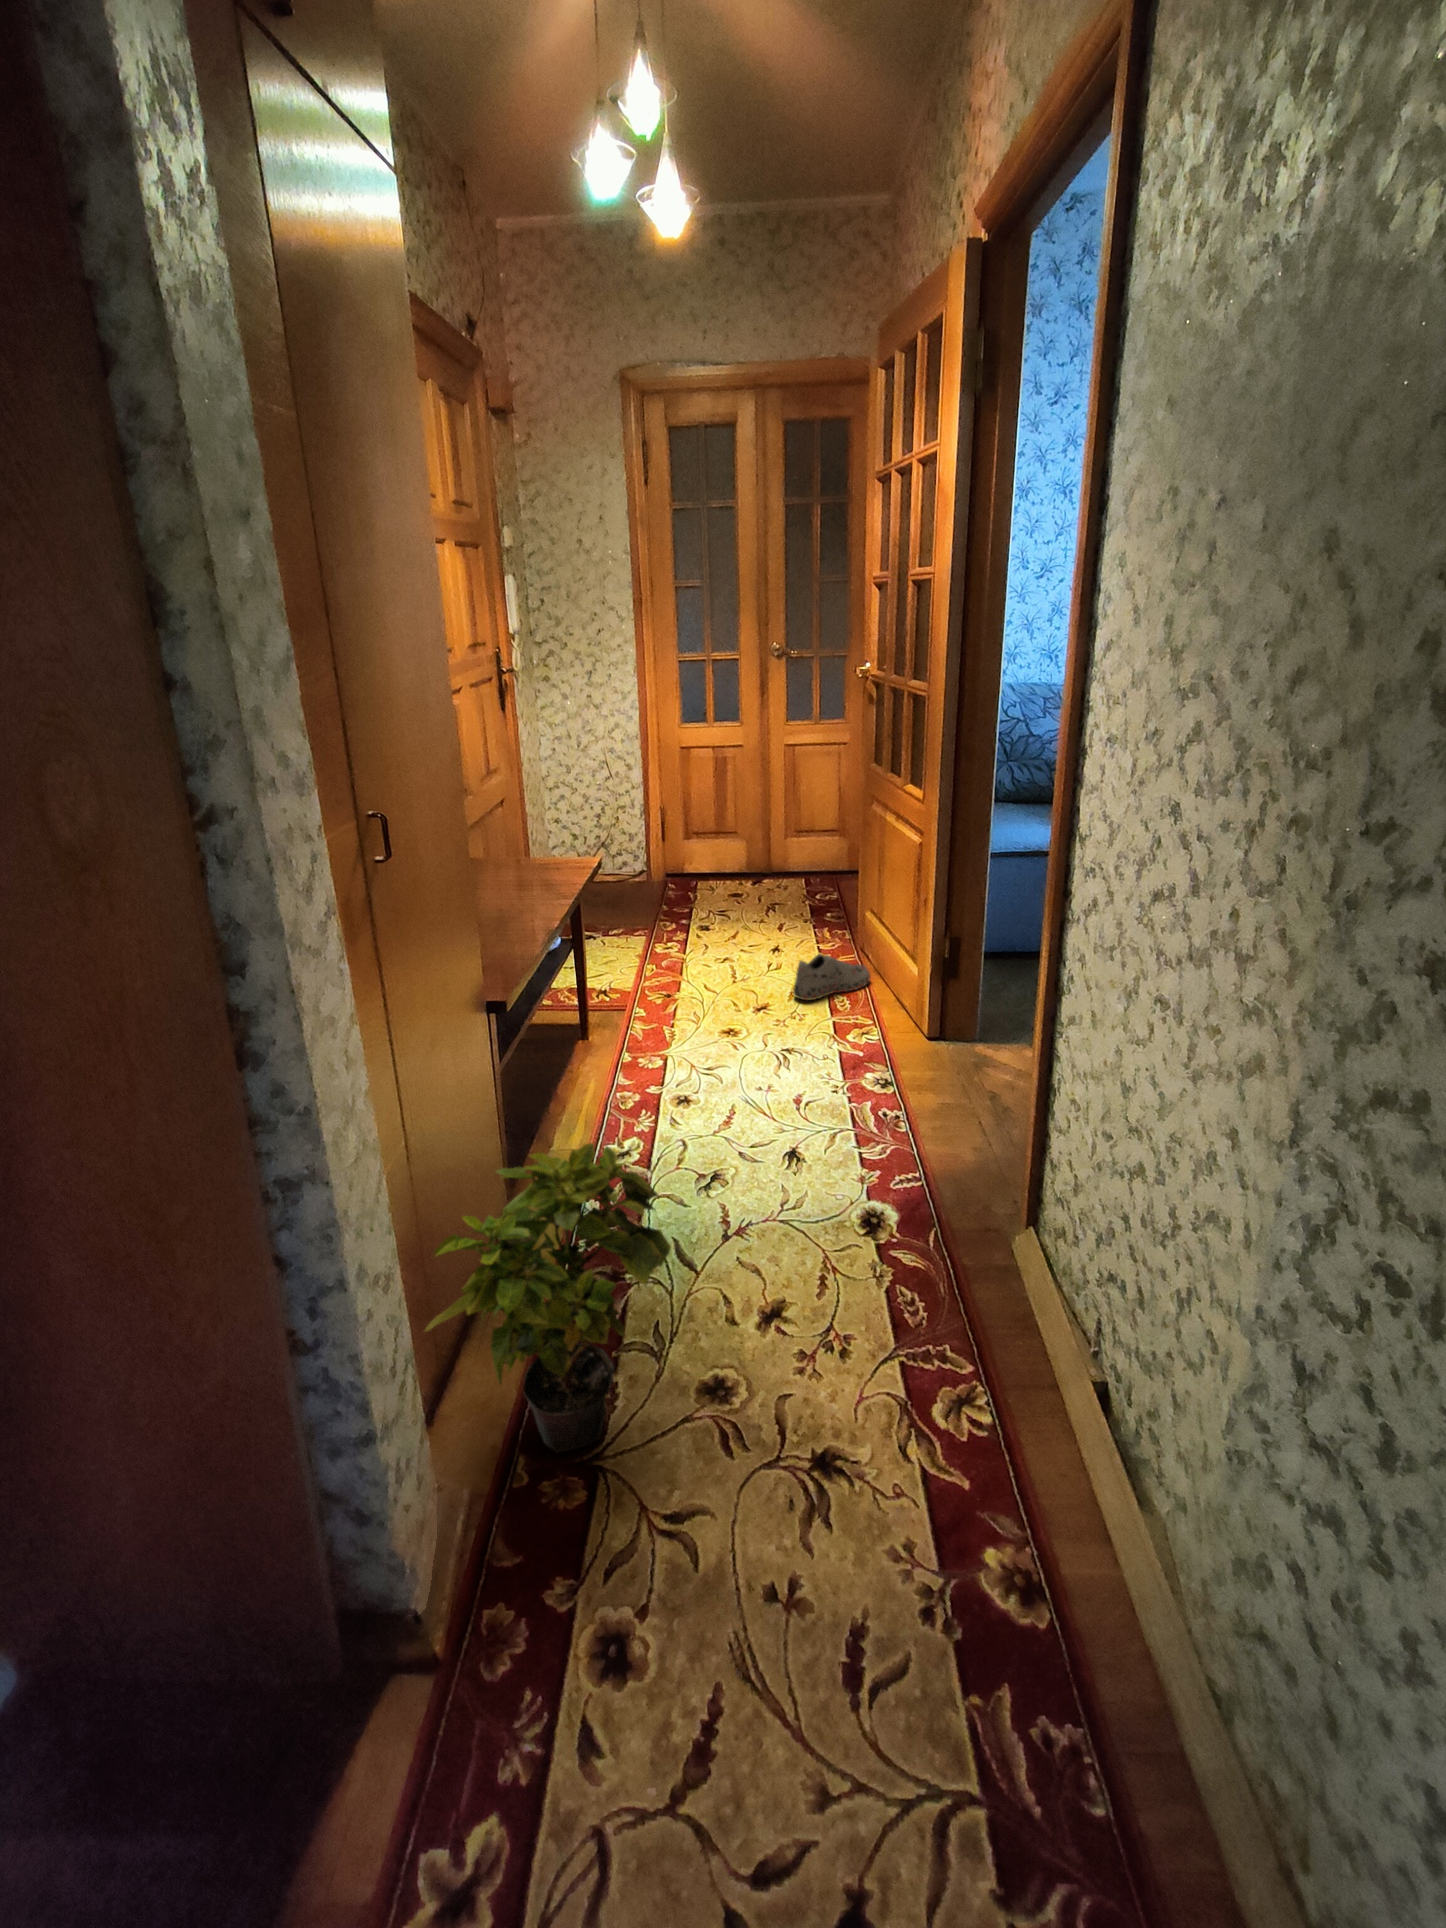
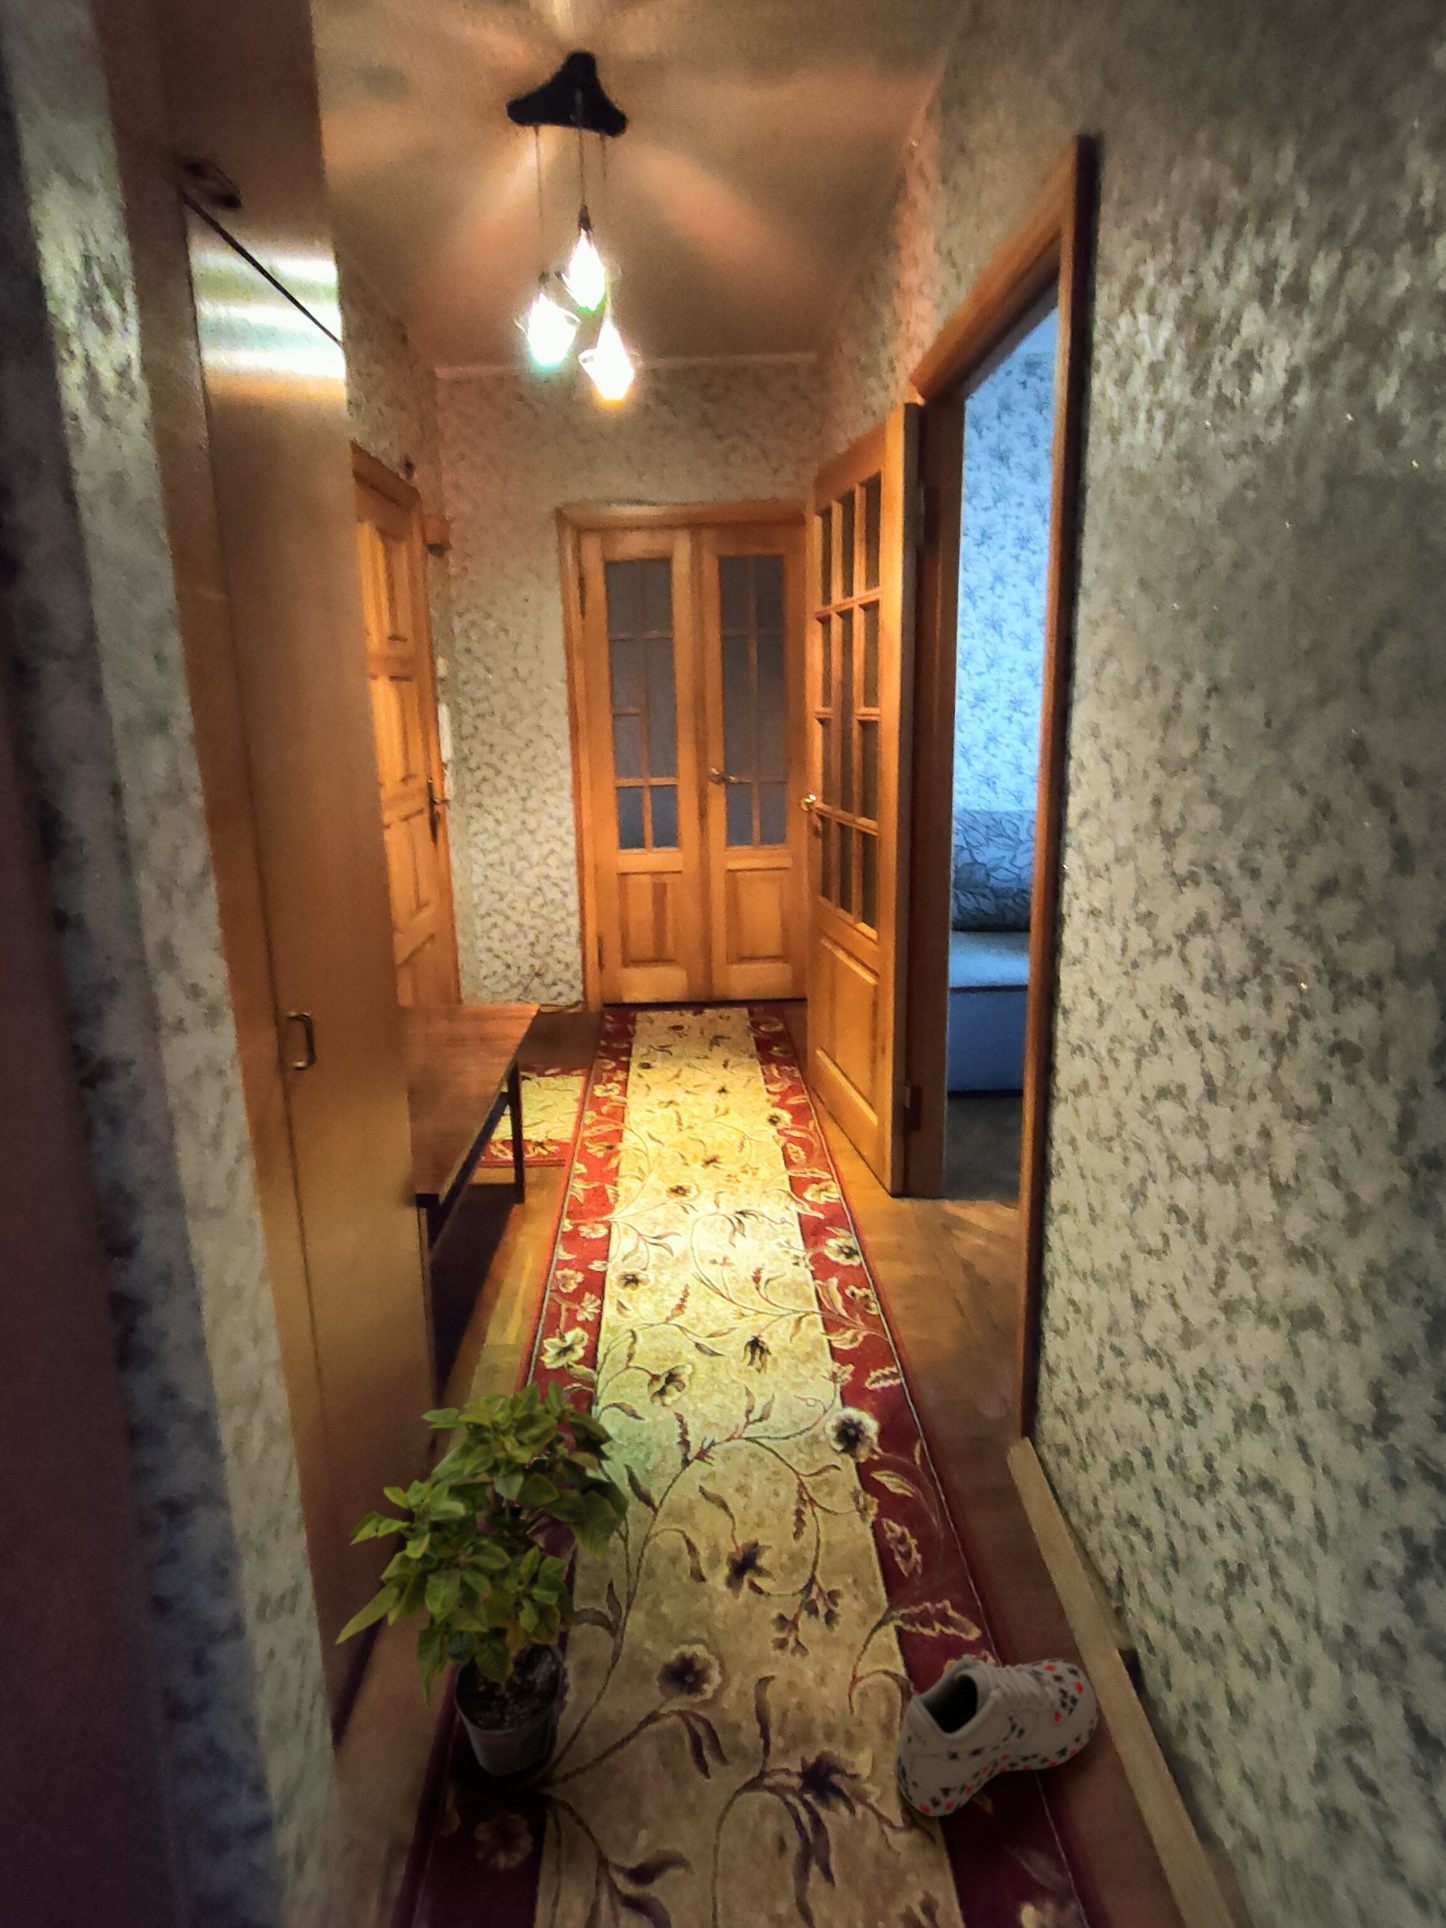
shoe: present [793,953,870,1000] -> present [895,1654,1098,1817]

